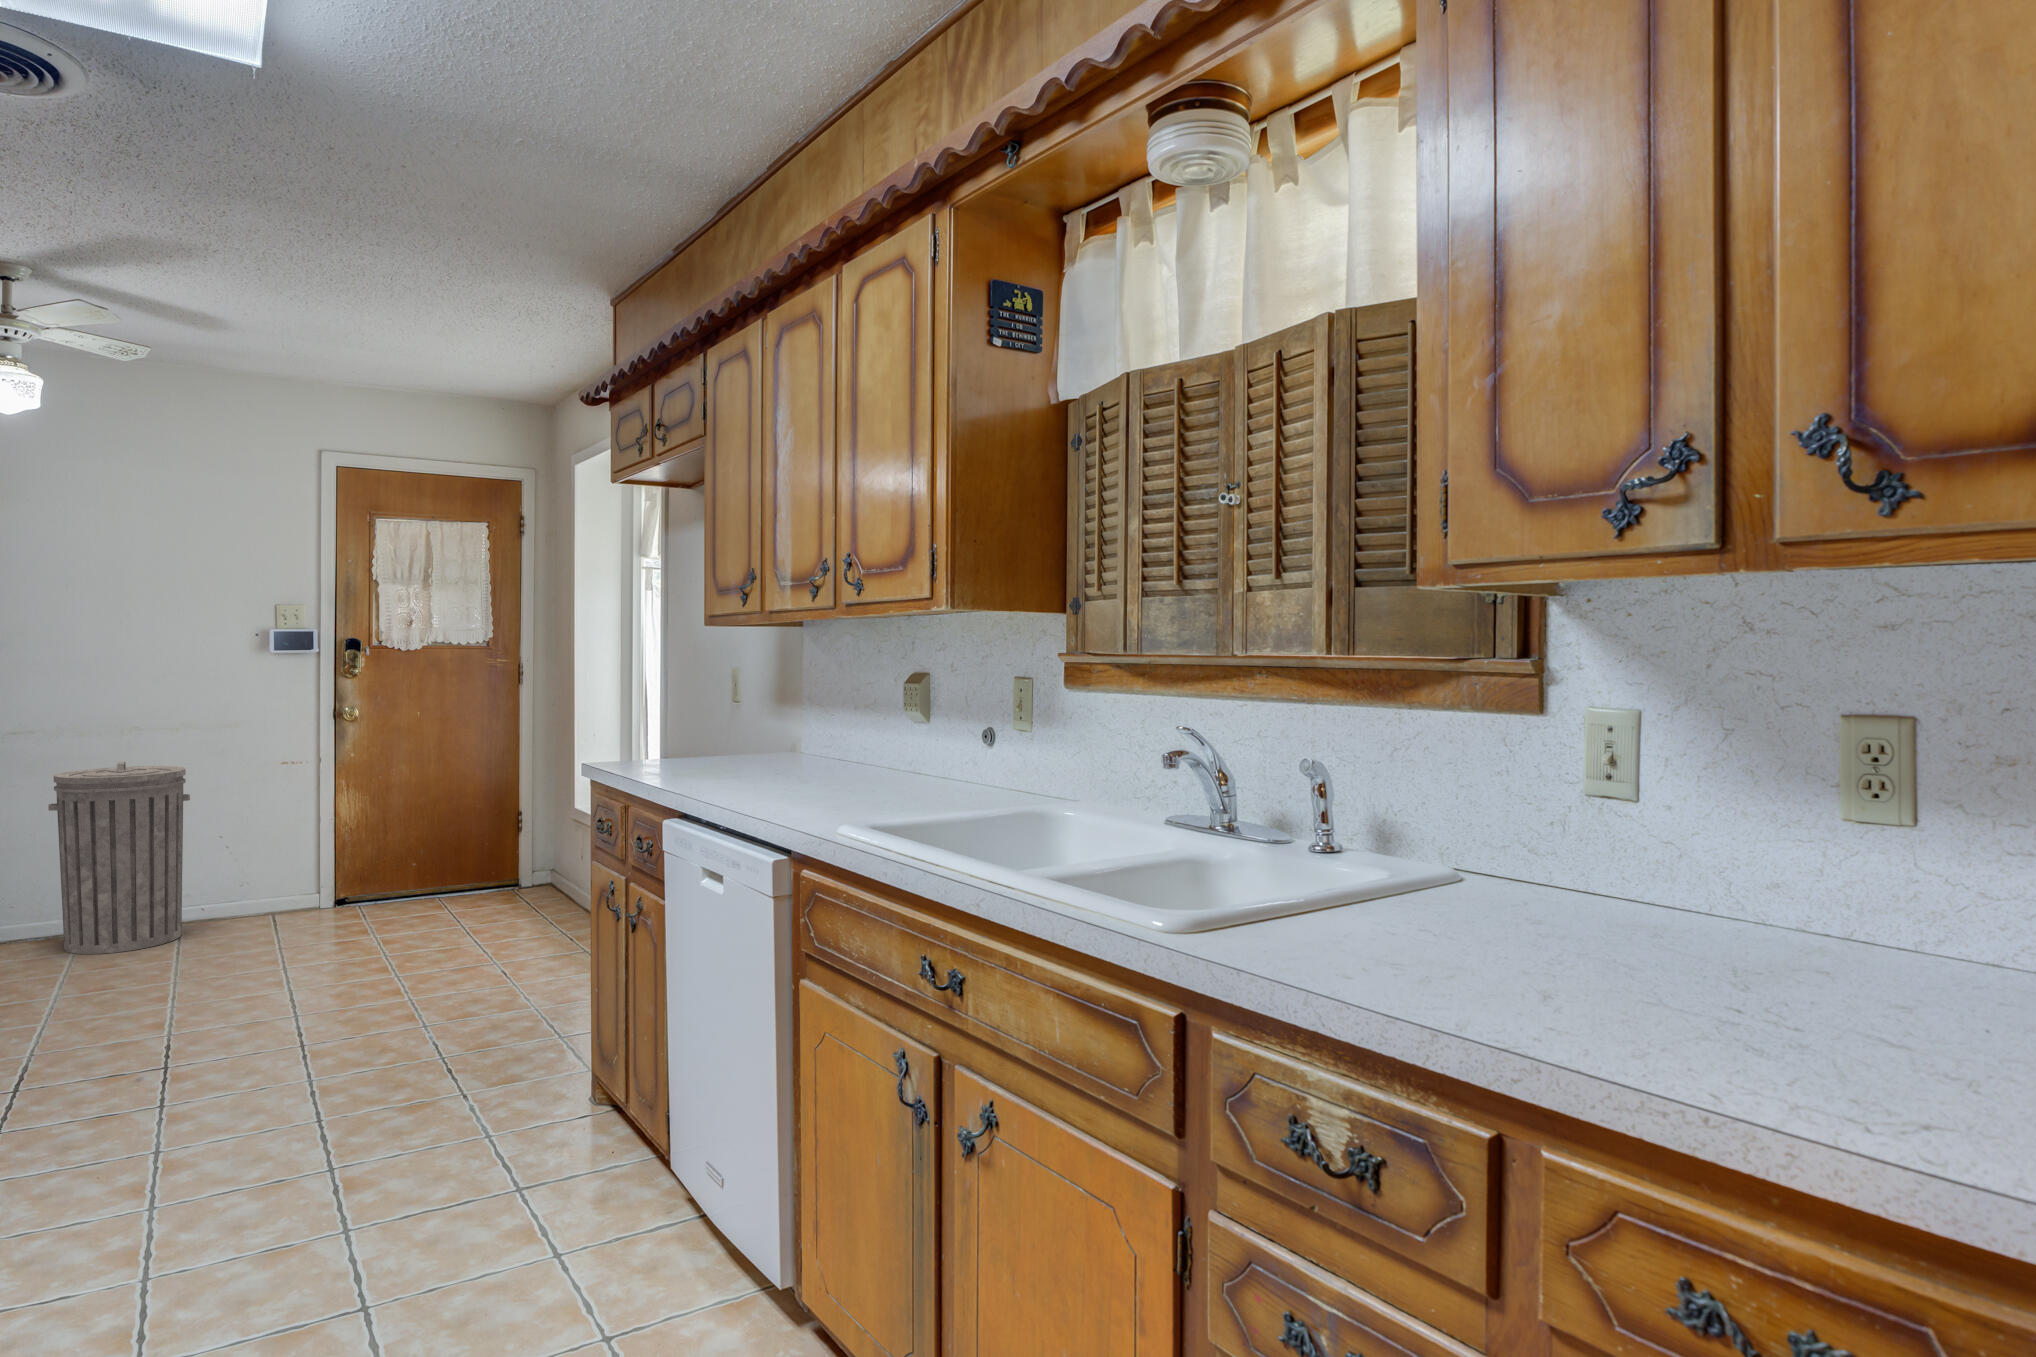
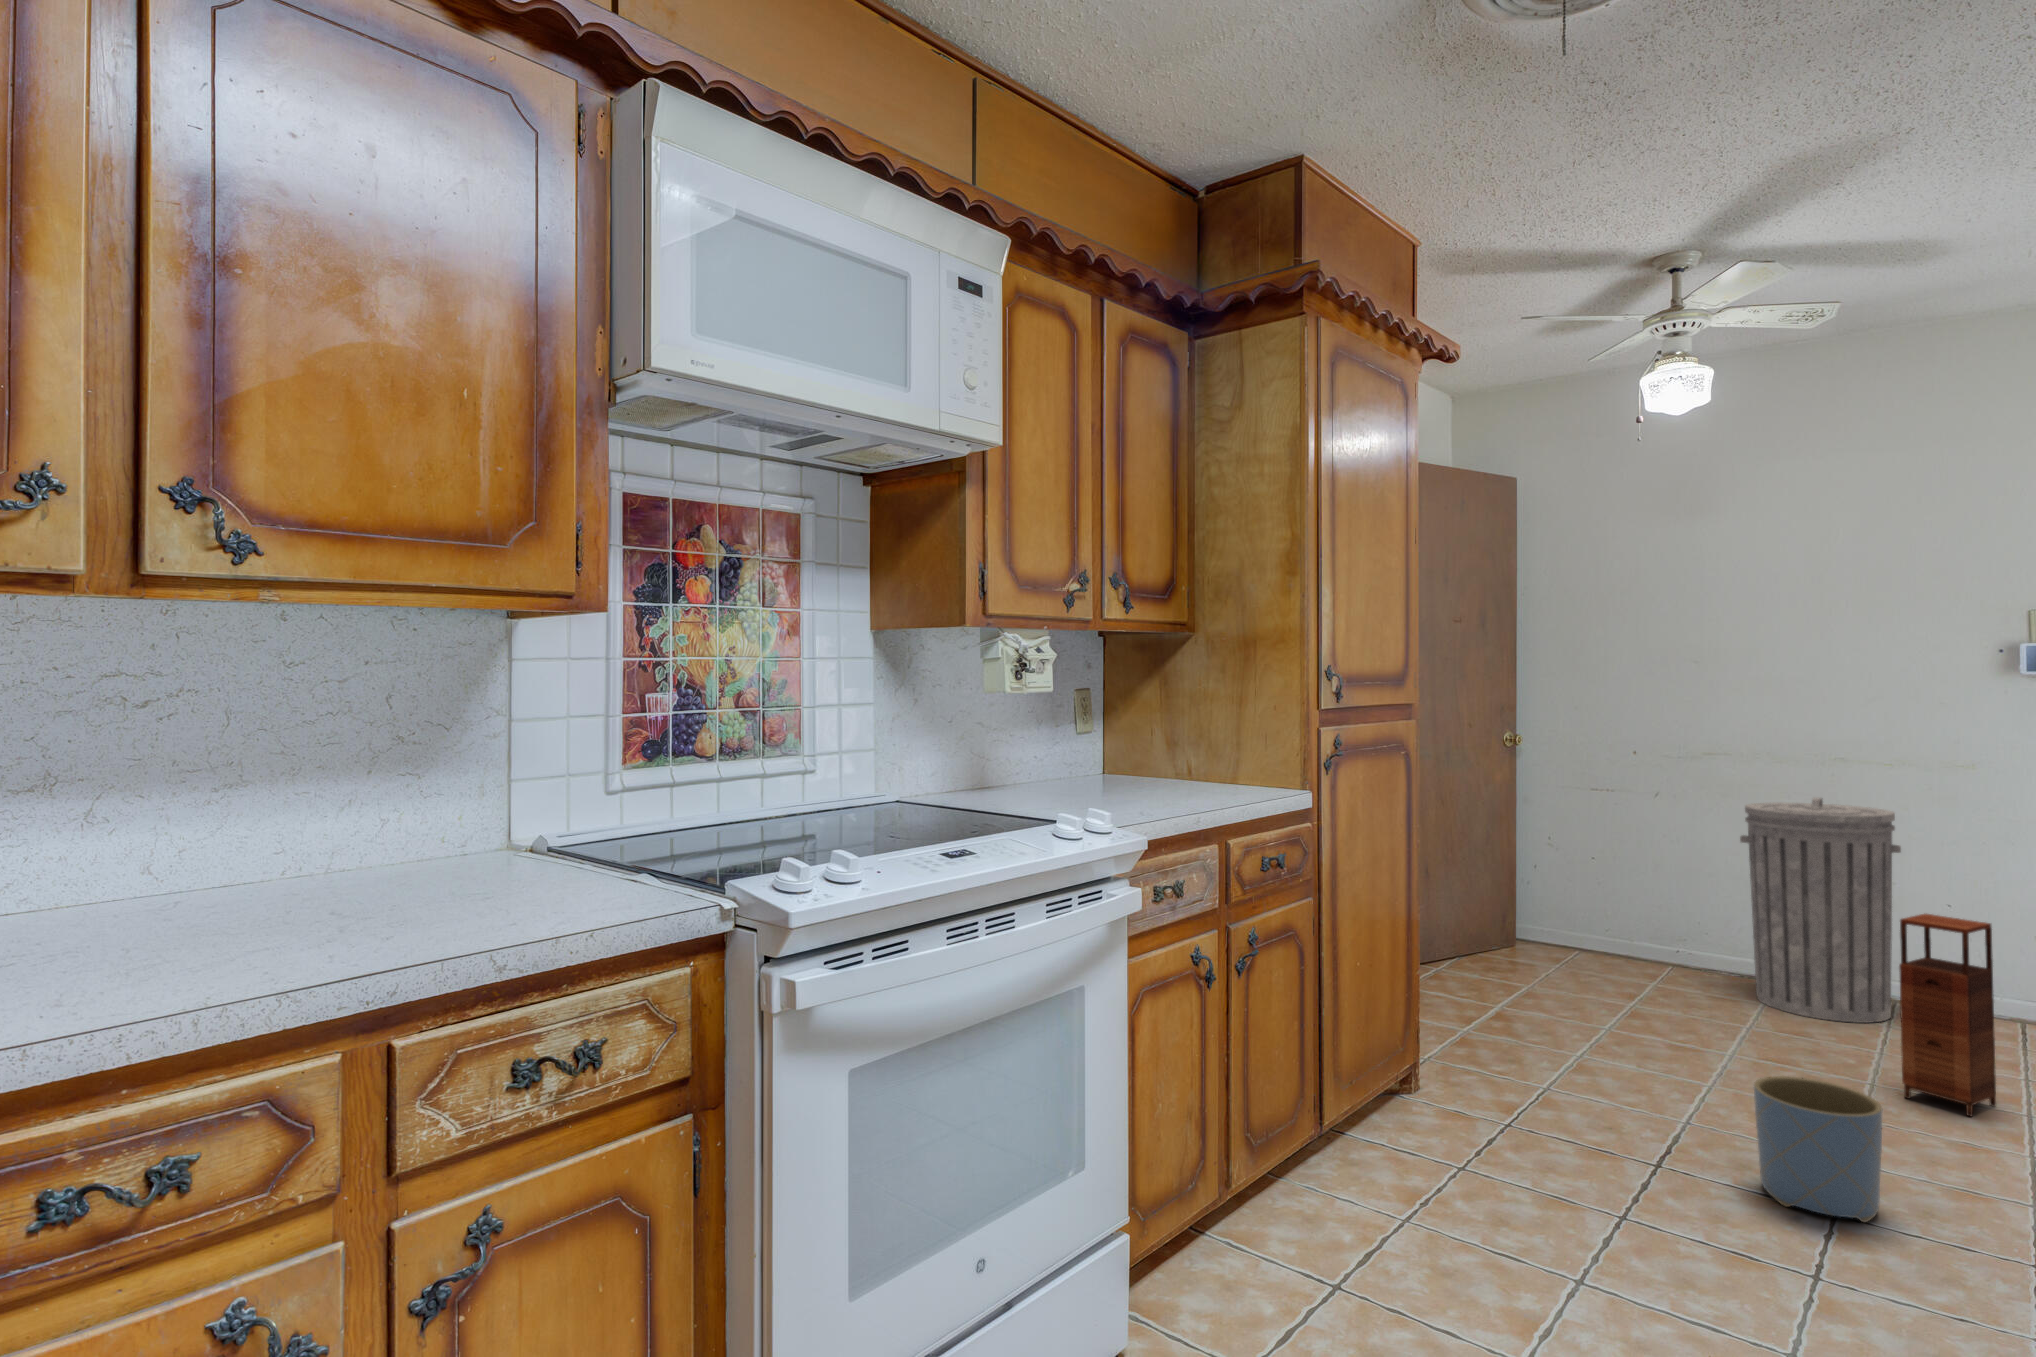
storage cabinet: none [198,840,261,984] -> present [1899,914,1996,1116]
planter: none [102,975,199,1077] -> present [1754,1076,1883,1222]

